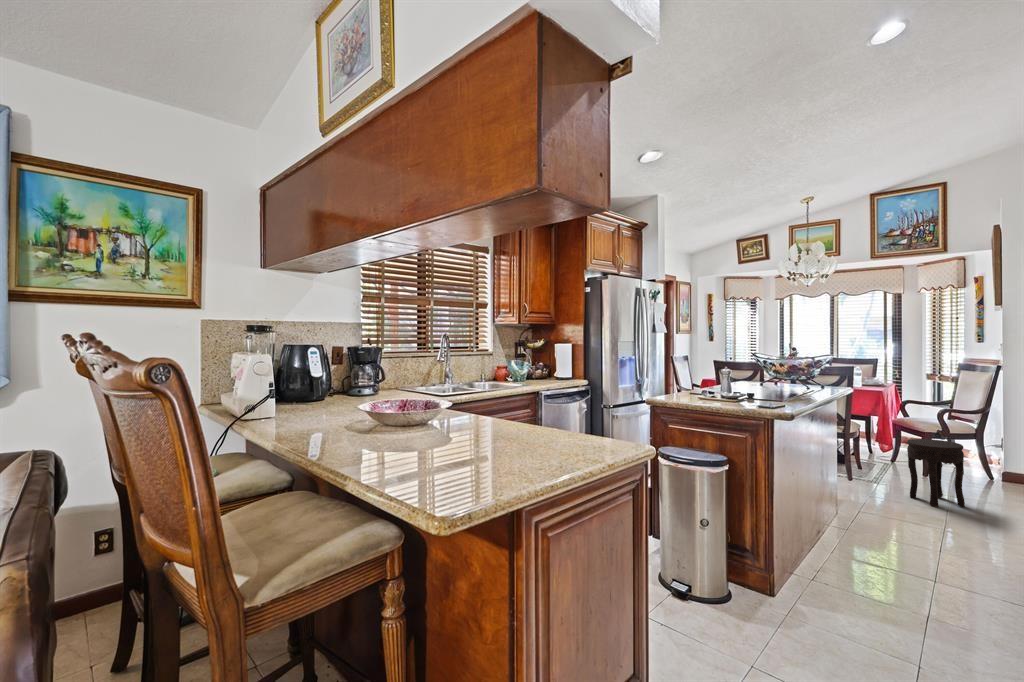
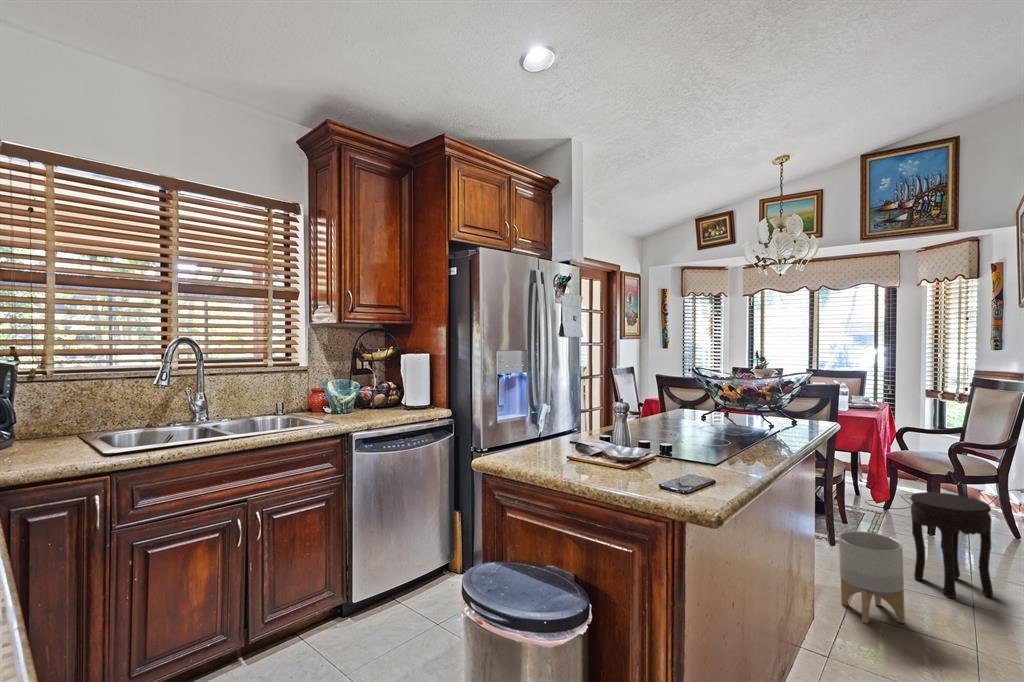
planter: none [857,461,902,517] -> present [839,531,905,623]

